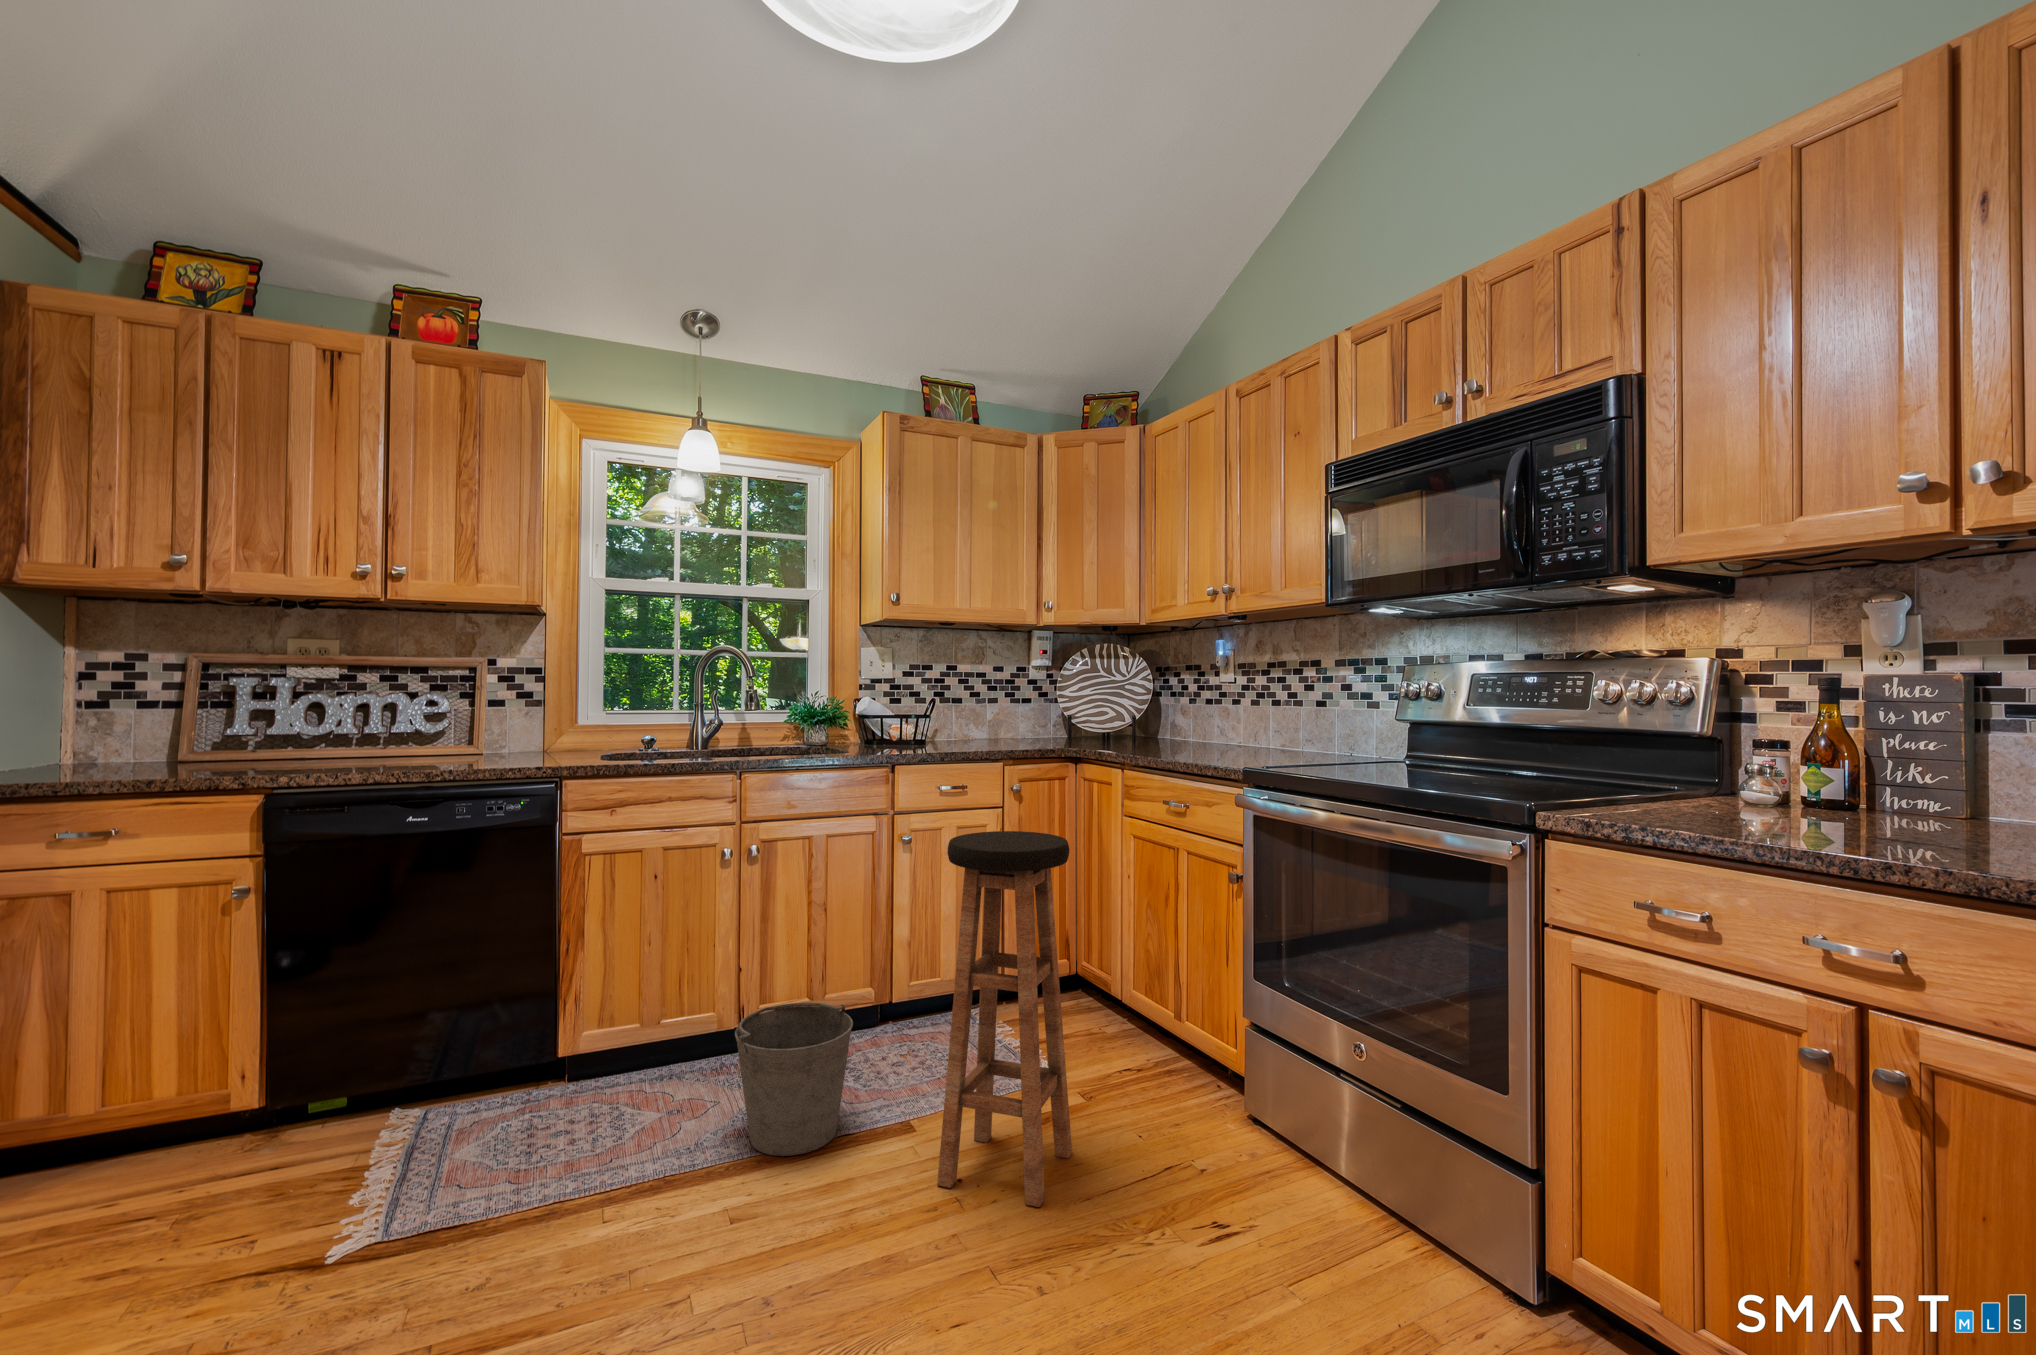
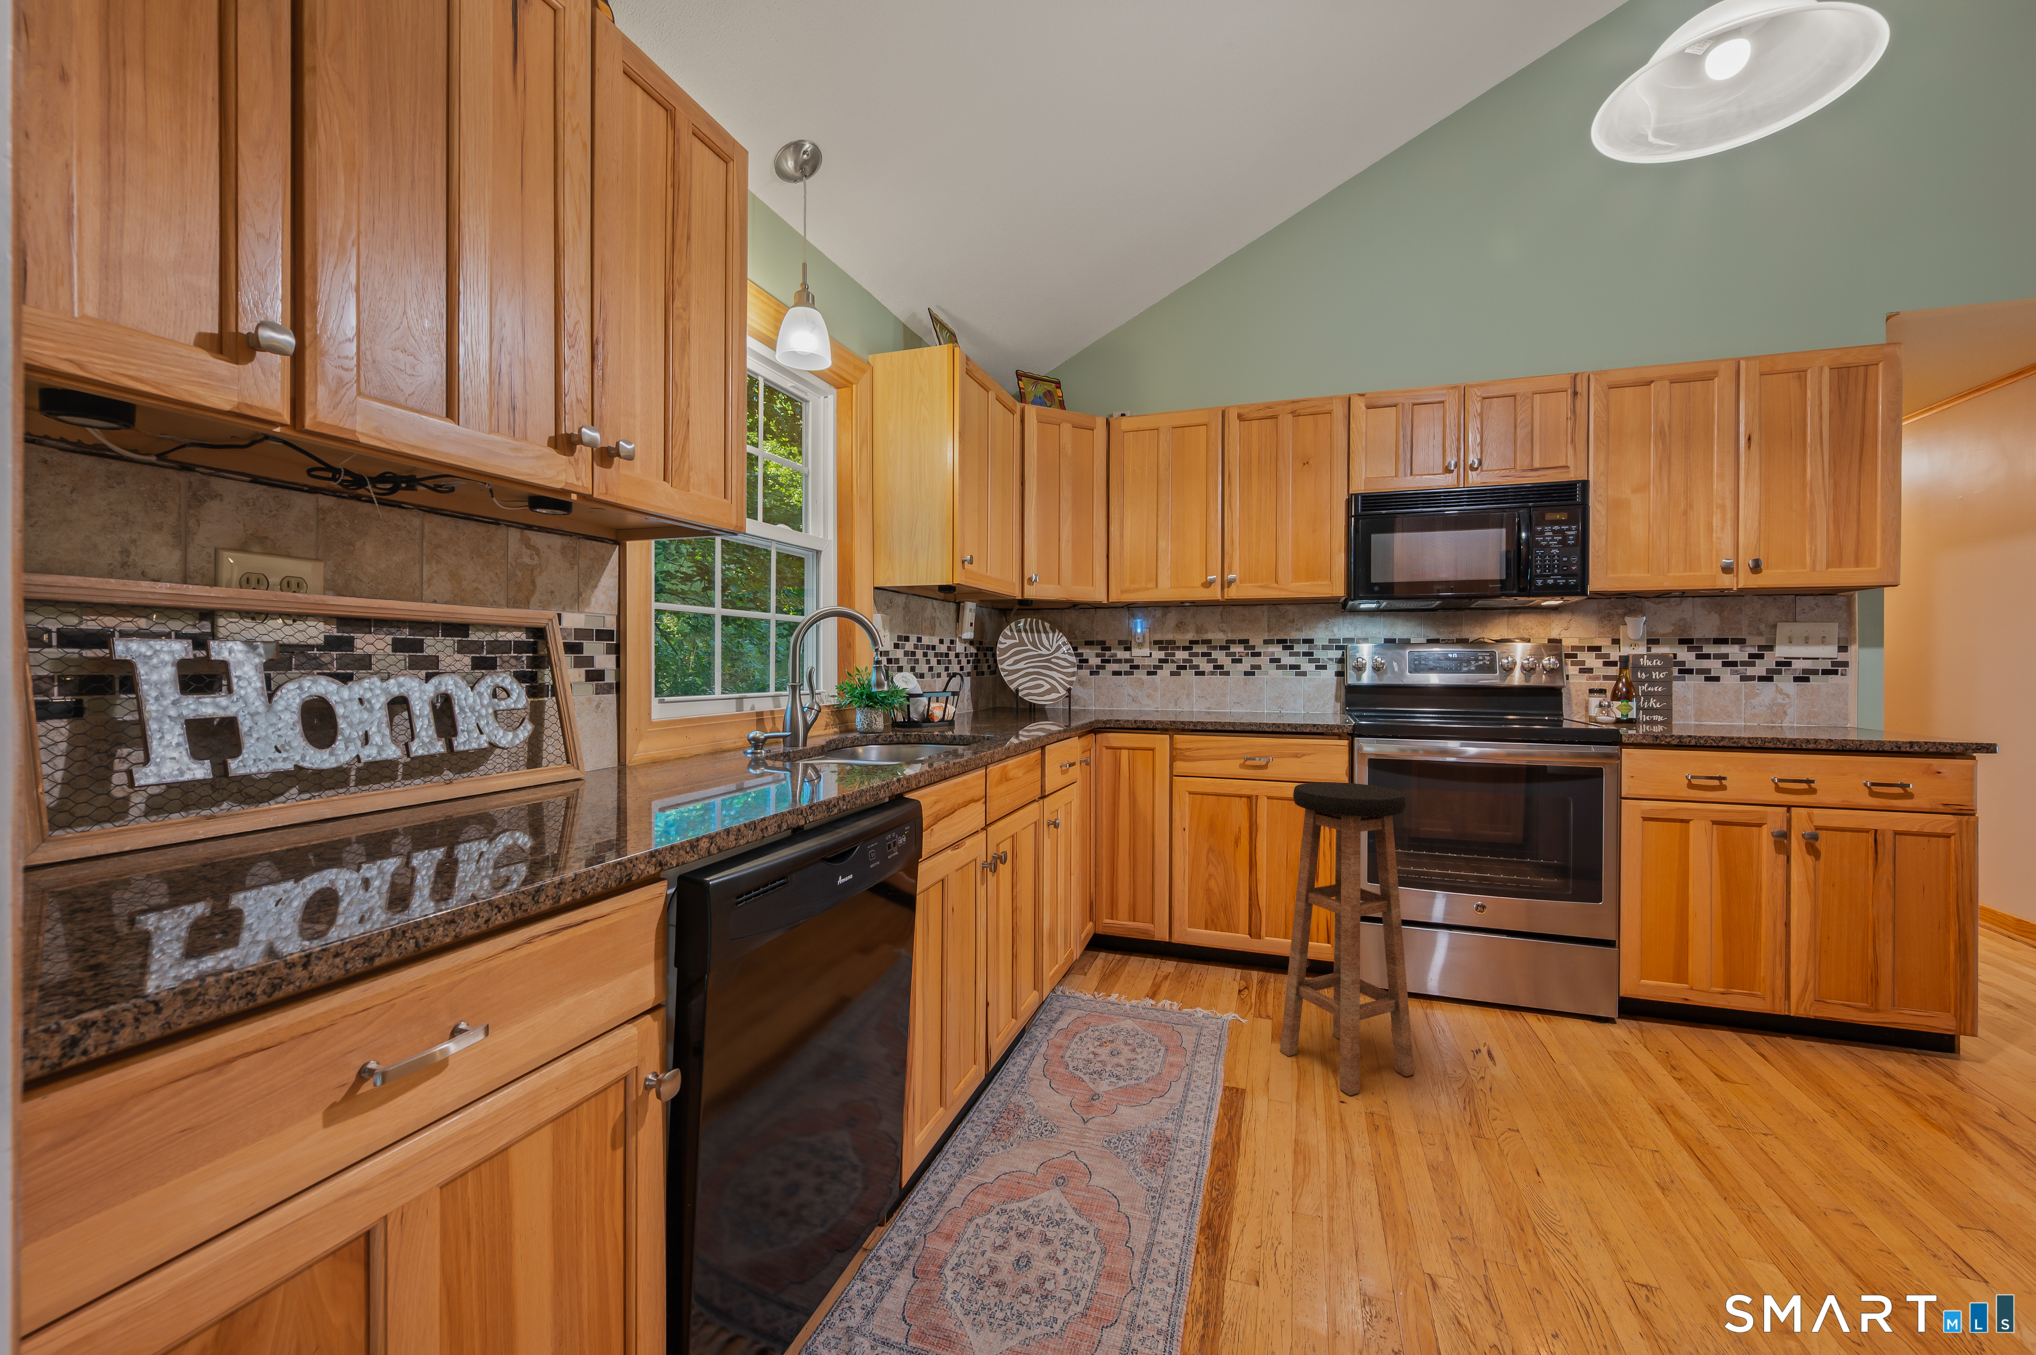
bucket: present [735,1003,853,1156] -> none [1132,980,1256,1149]

